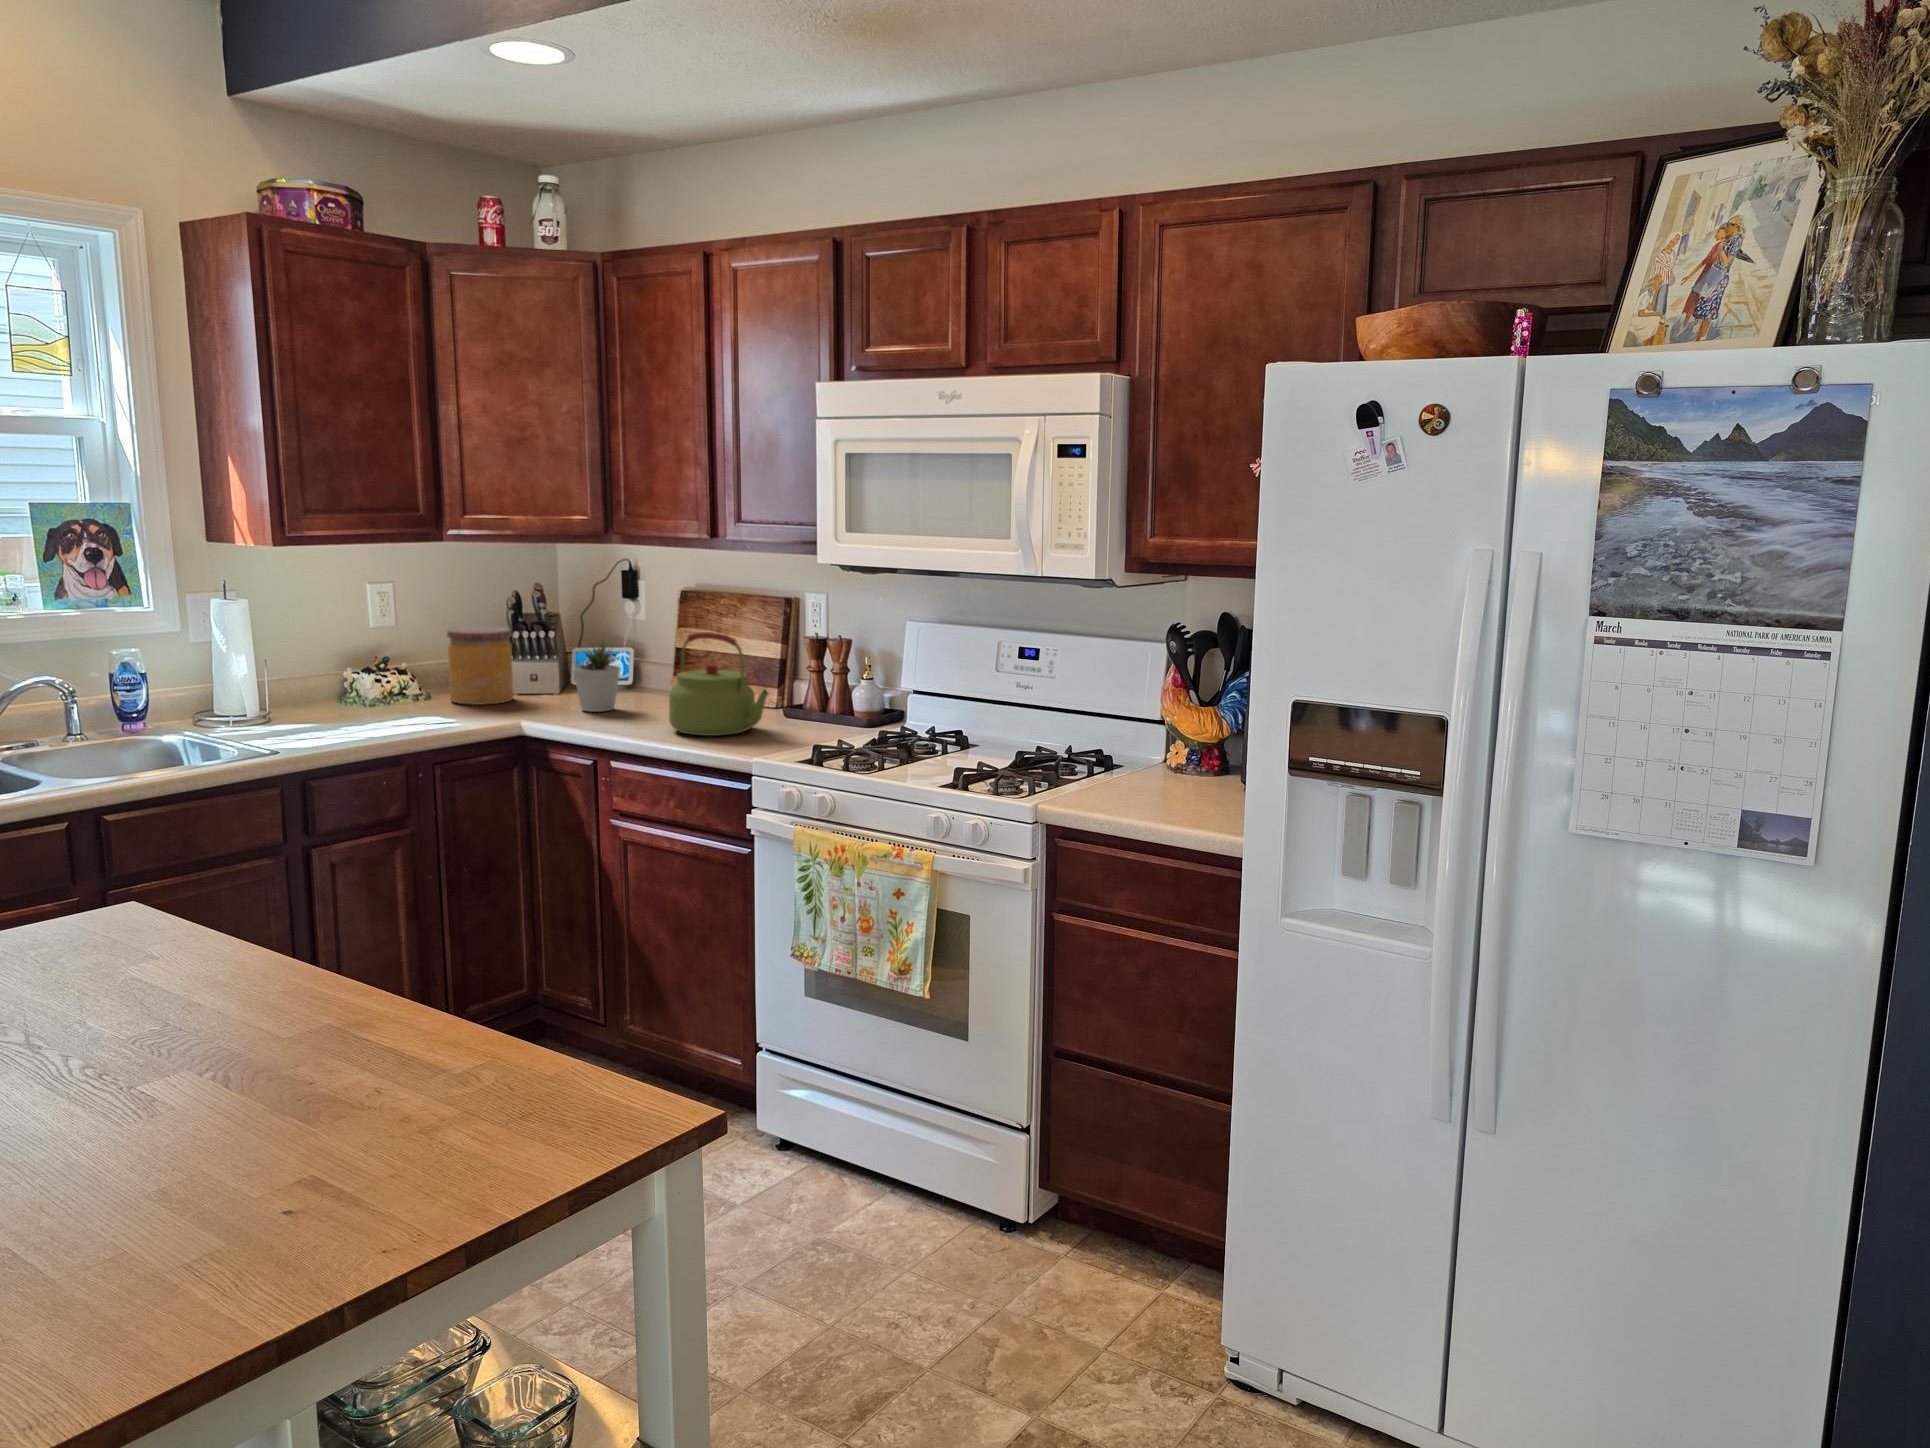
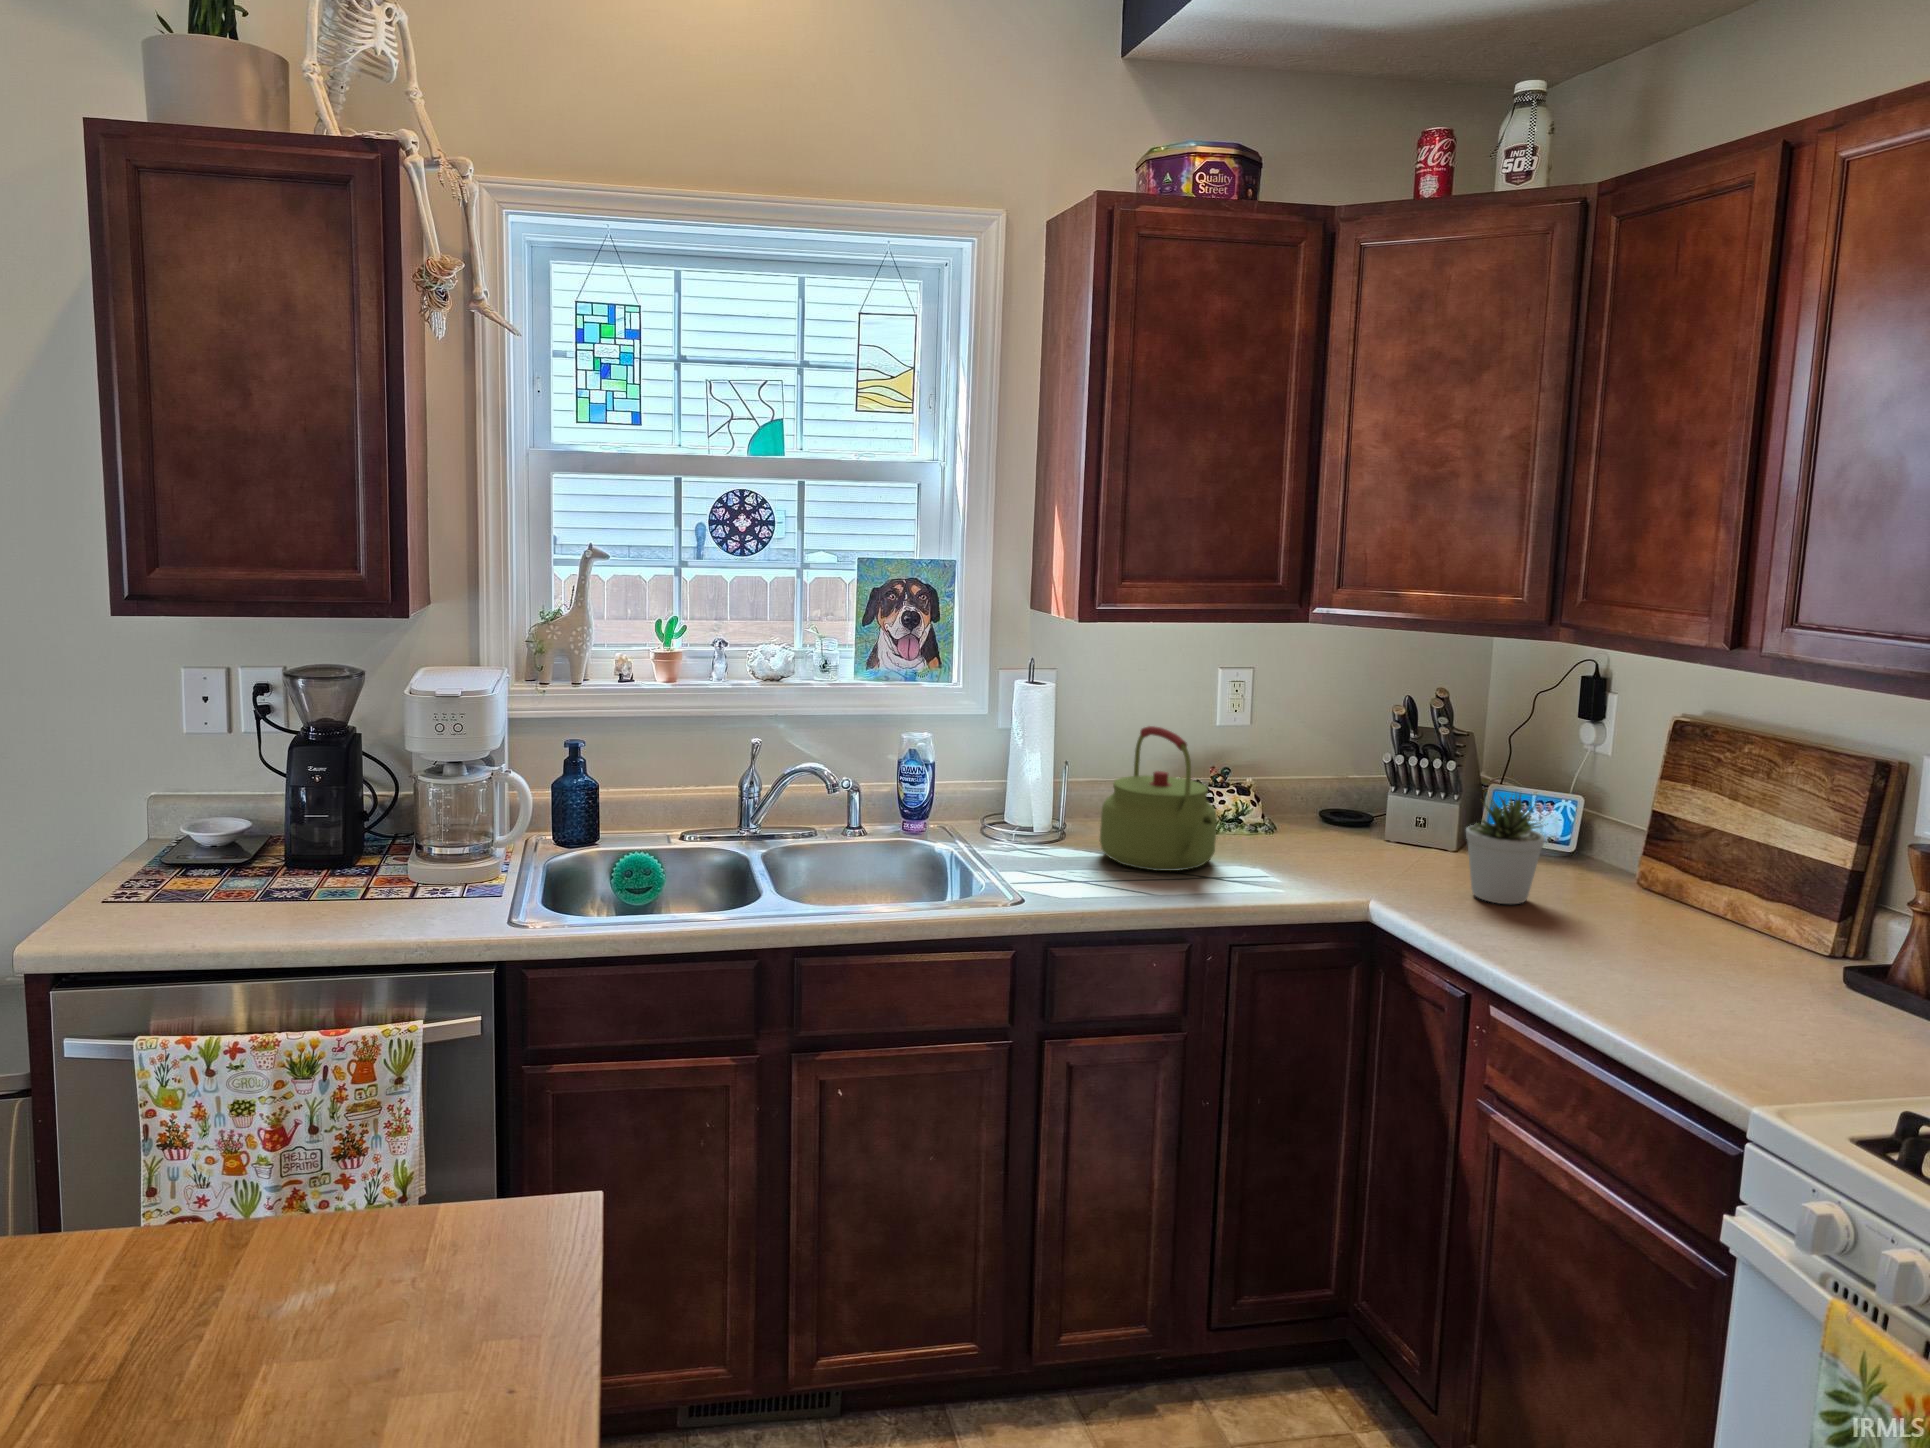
jar: present [447,626,513,705] -> none [1296,740,1392,857]
kettle: present [669,632,769,736] -> present [1100,726,1217,871]

